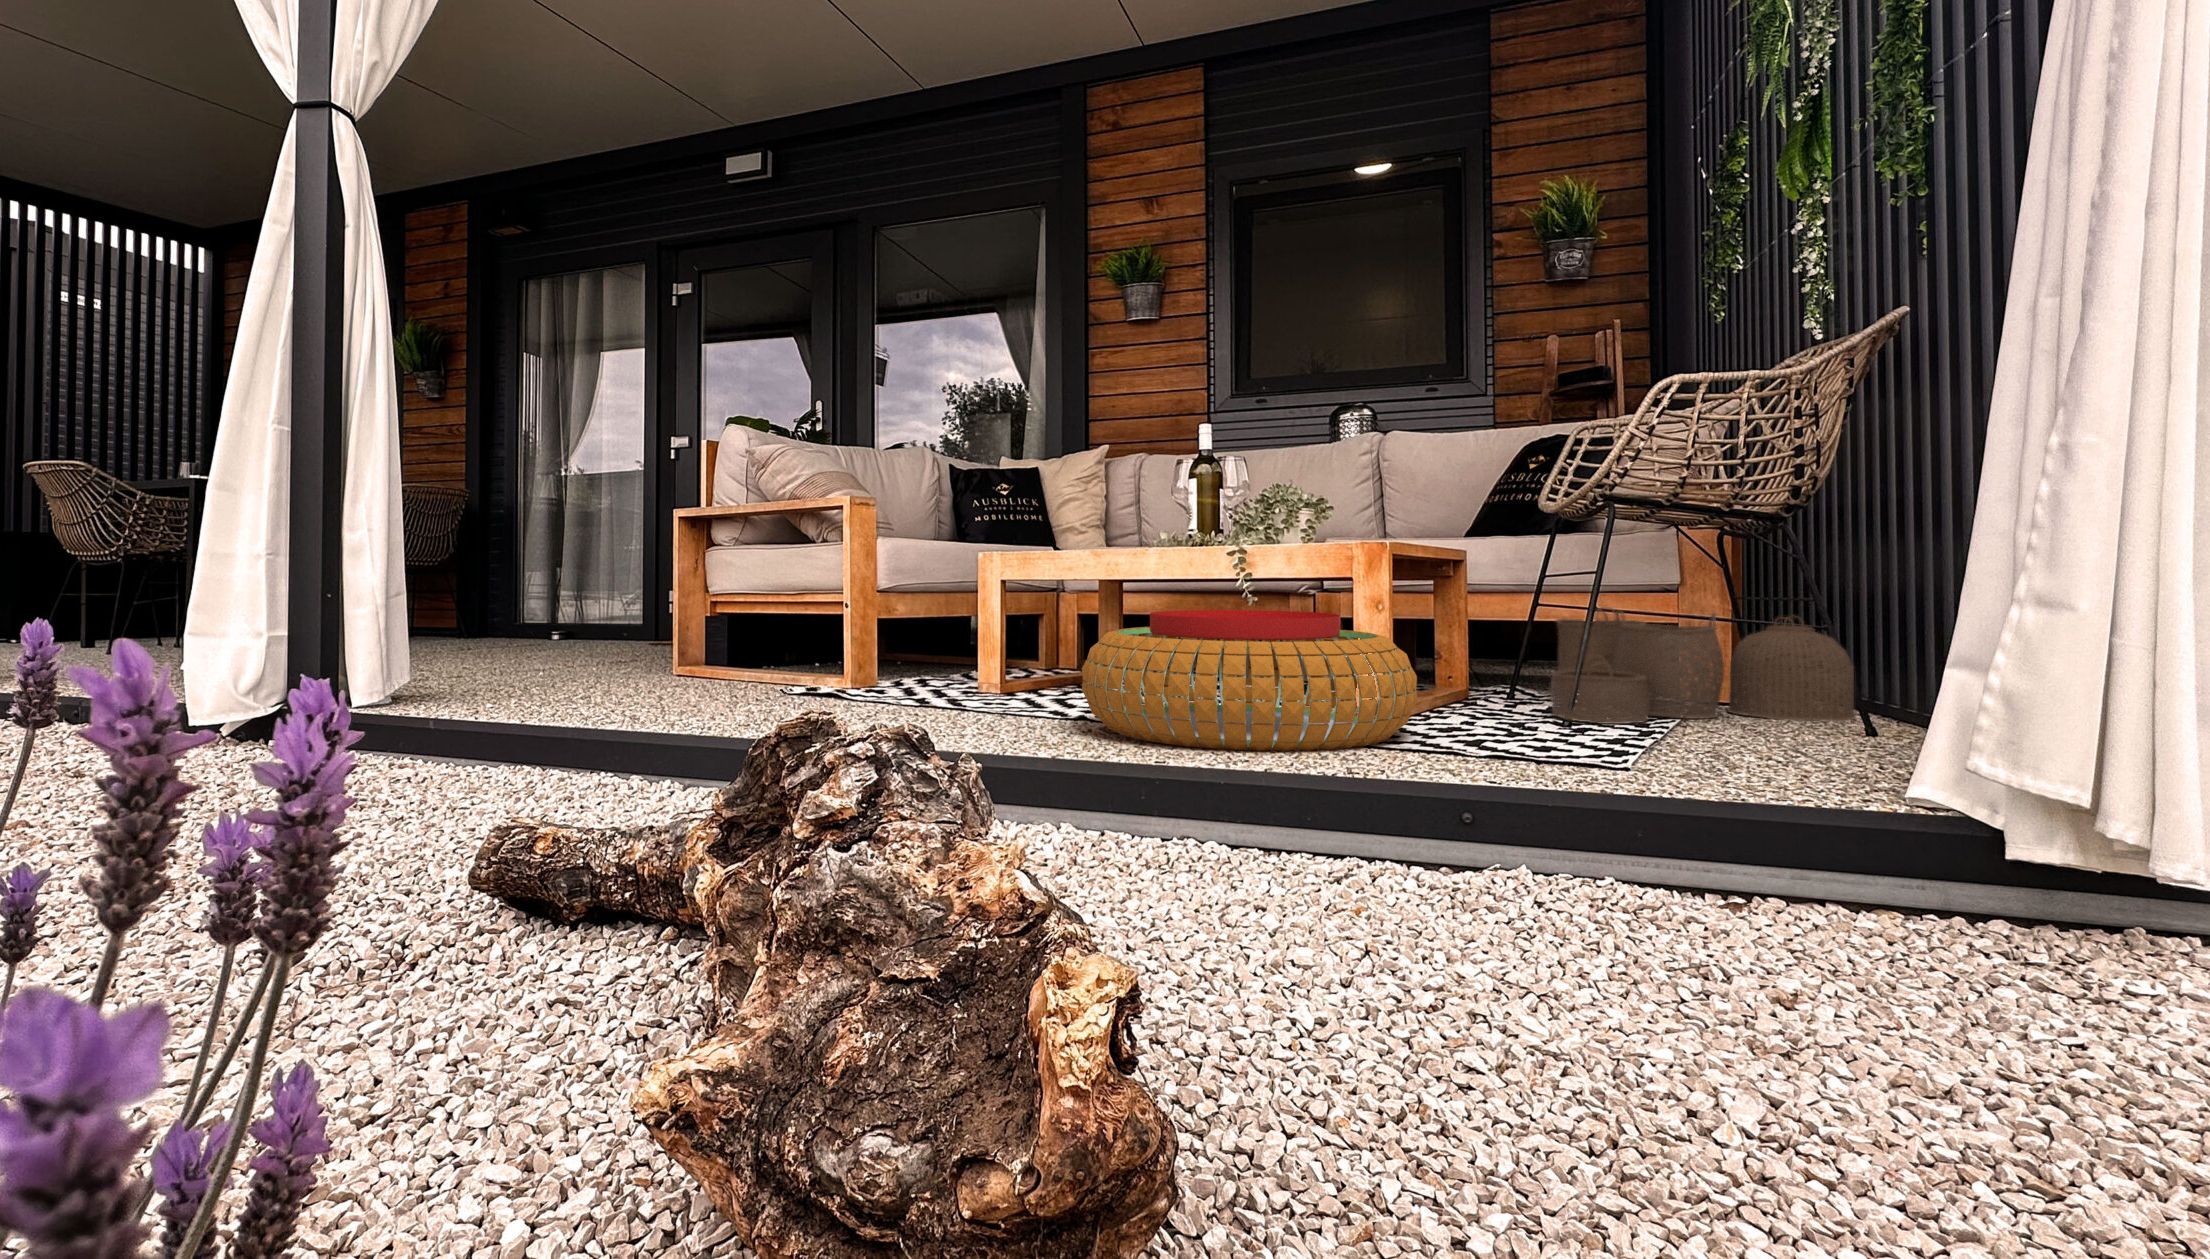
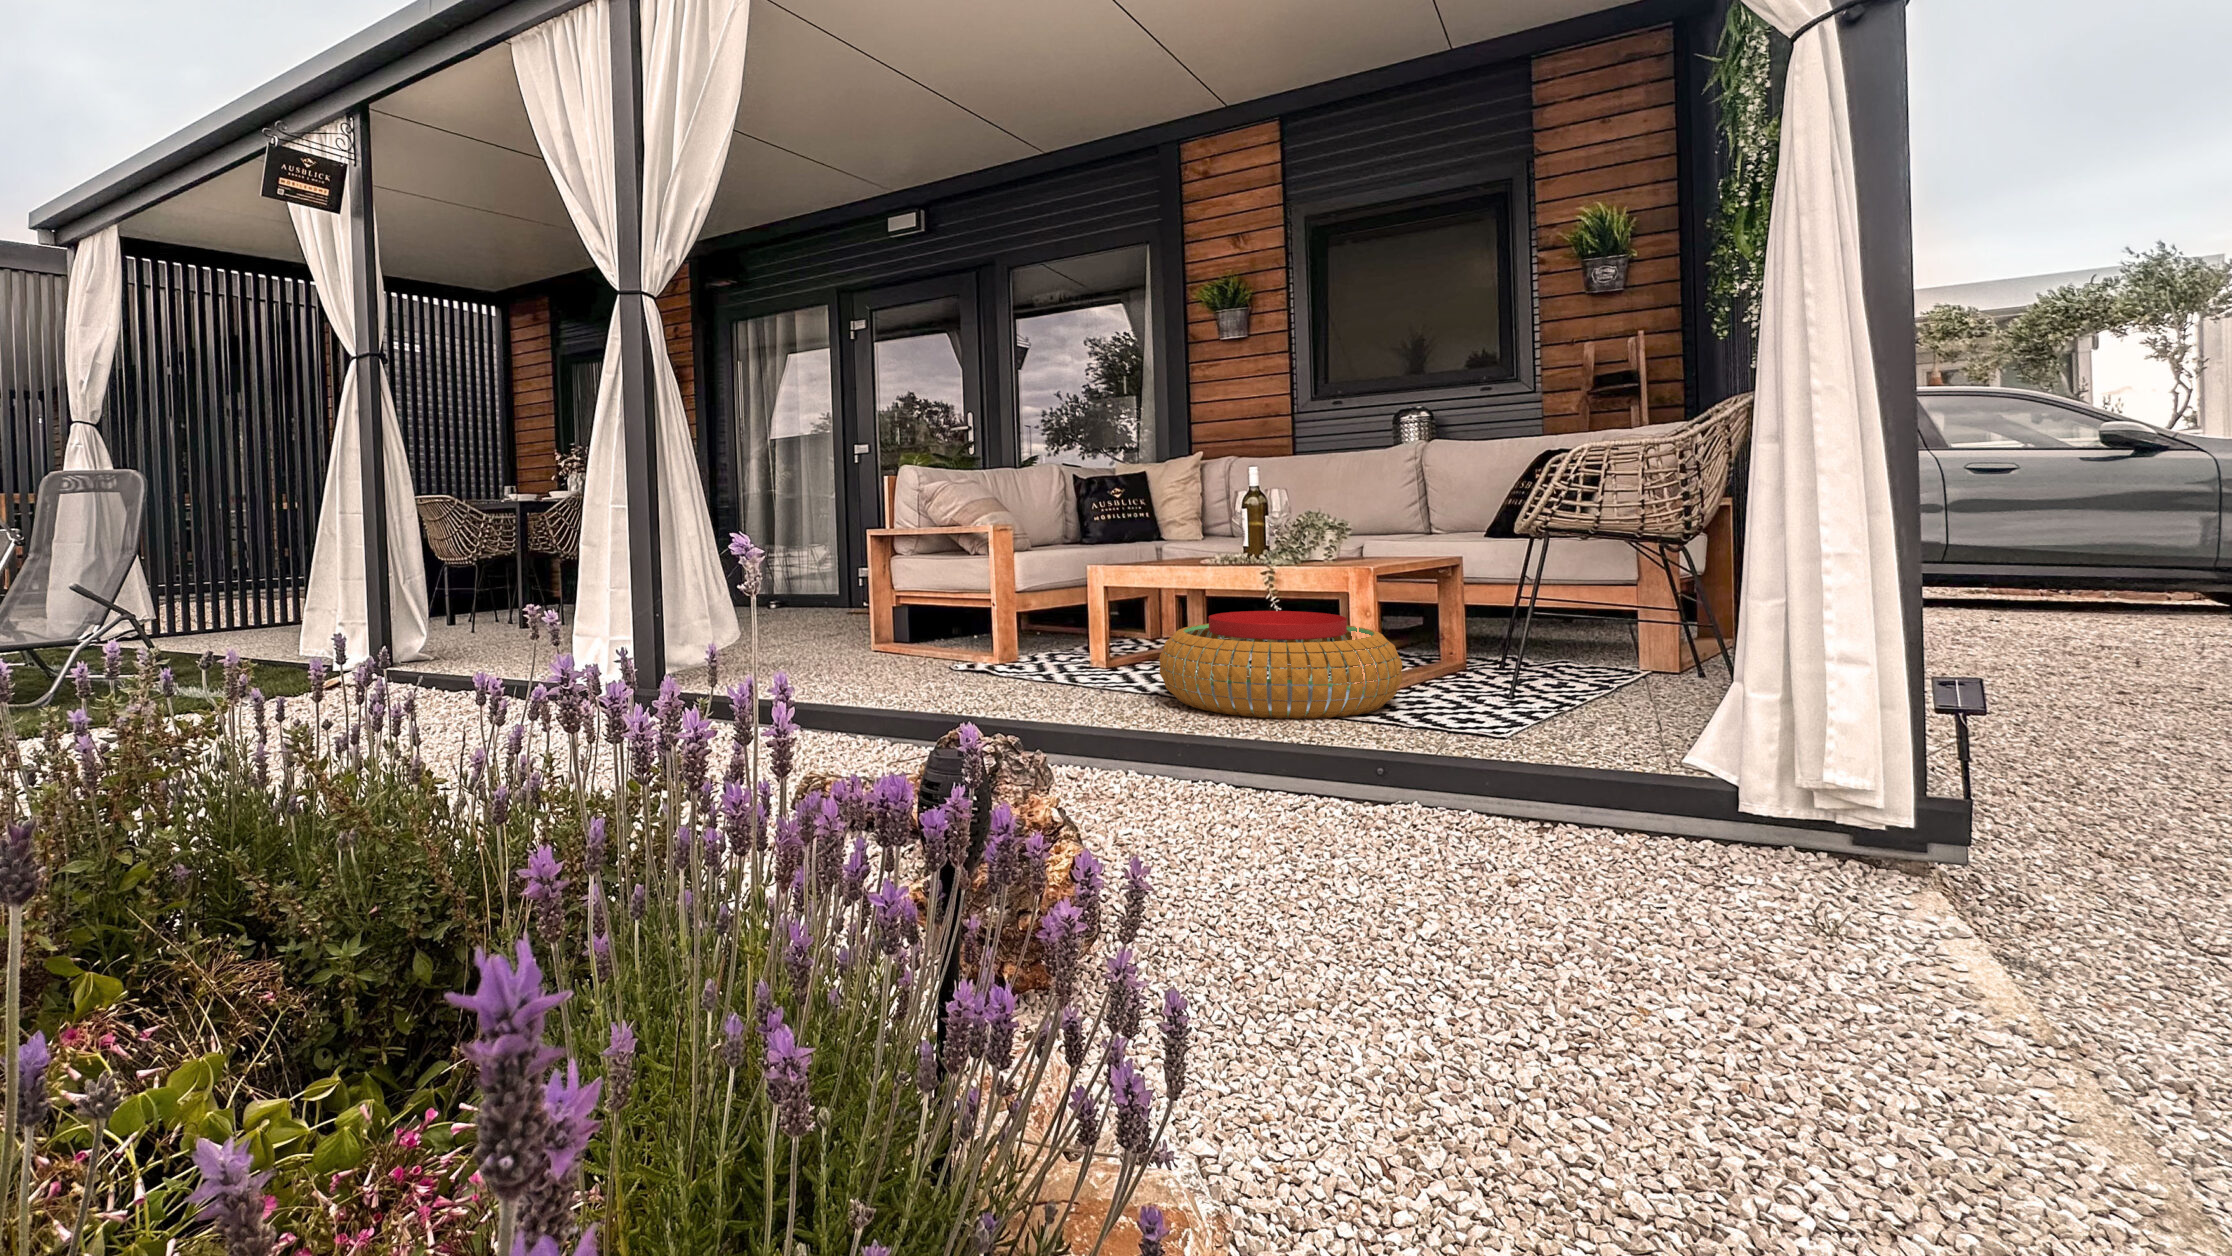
woven basket: present [1550,607,1855,724] -> none [1522,600,1769,696]

